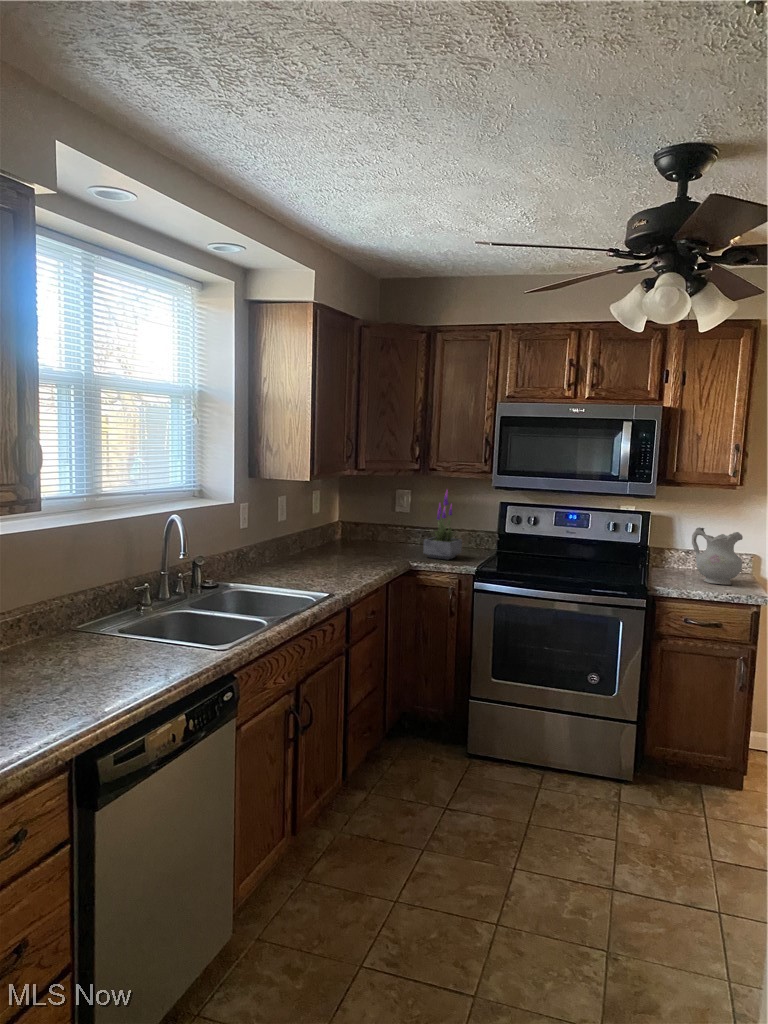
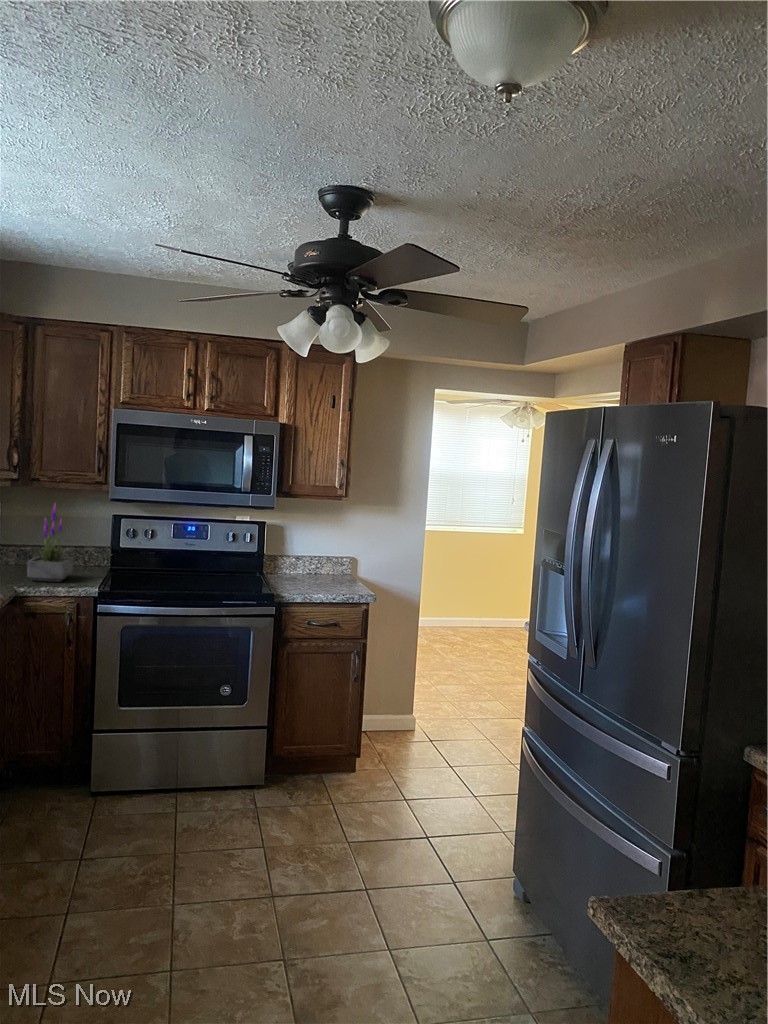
ceramic pitcher: present [692,527,743,585] -> none [306,536,349,587]

